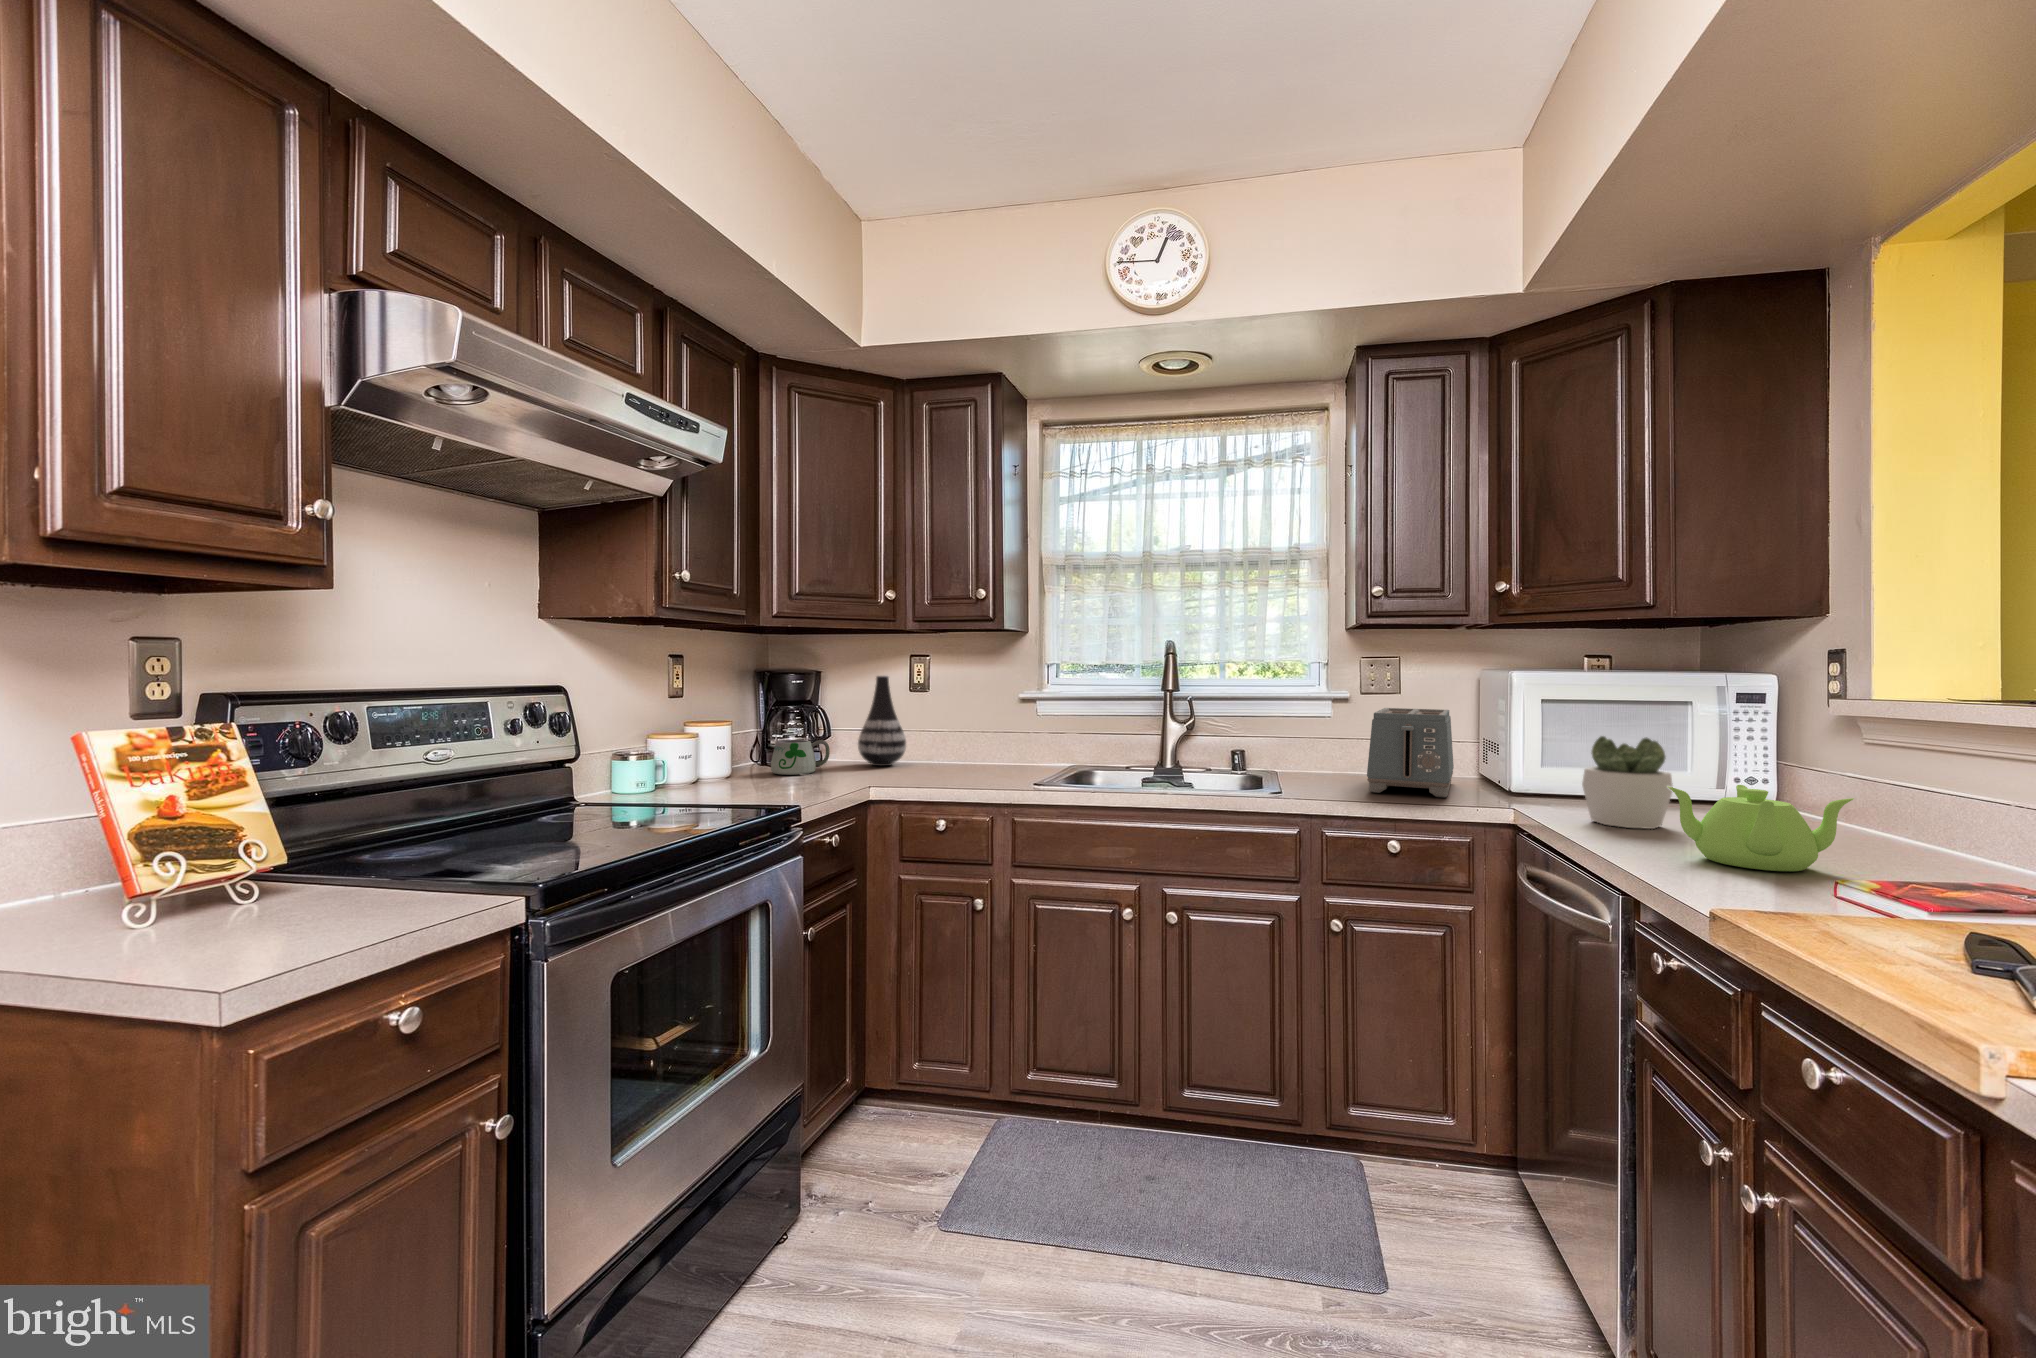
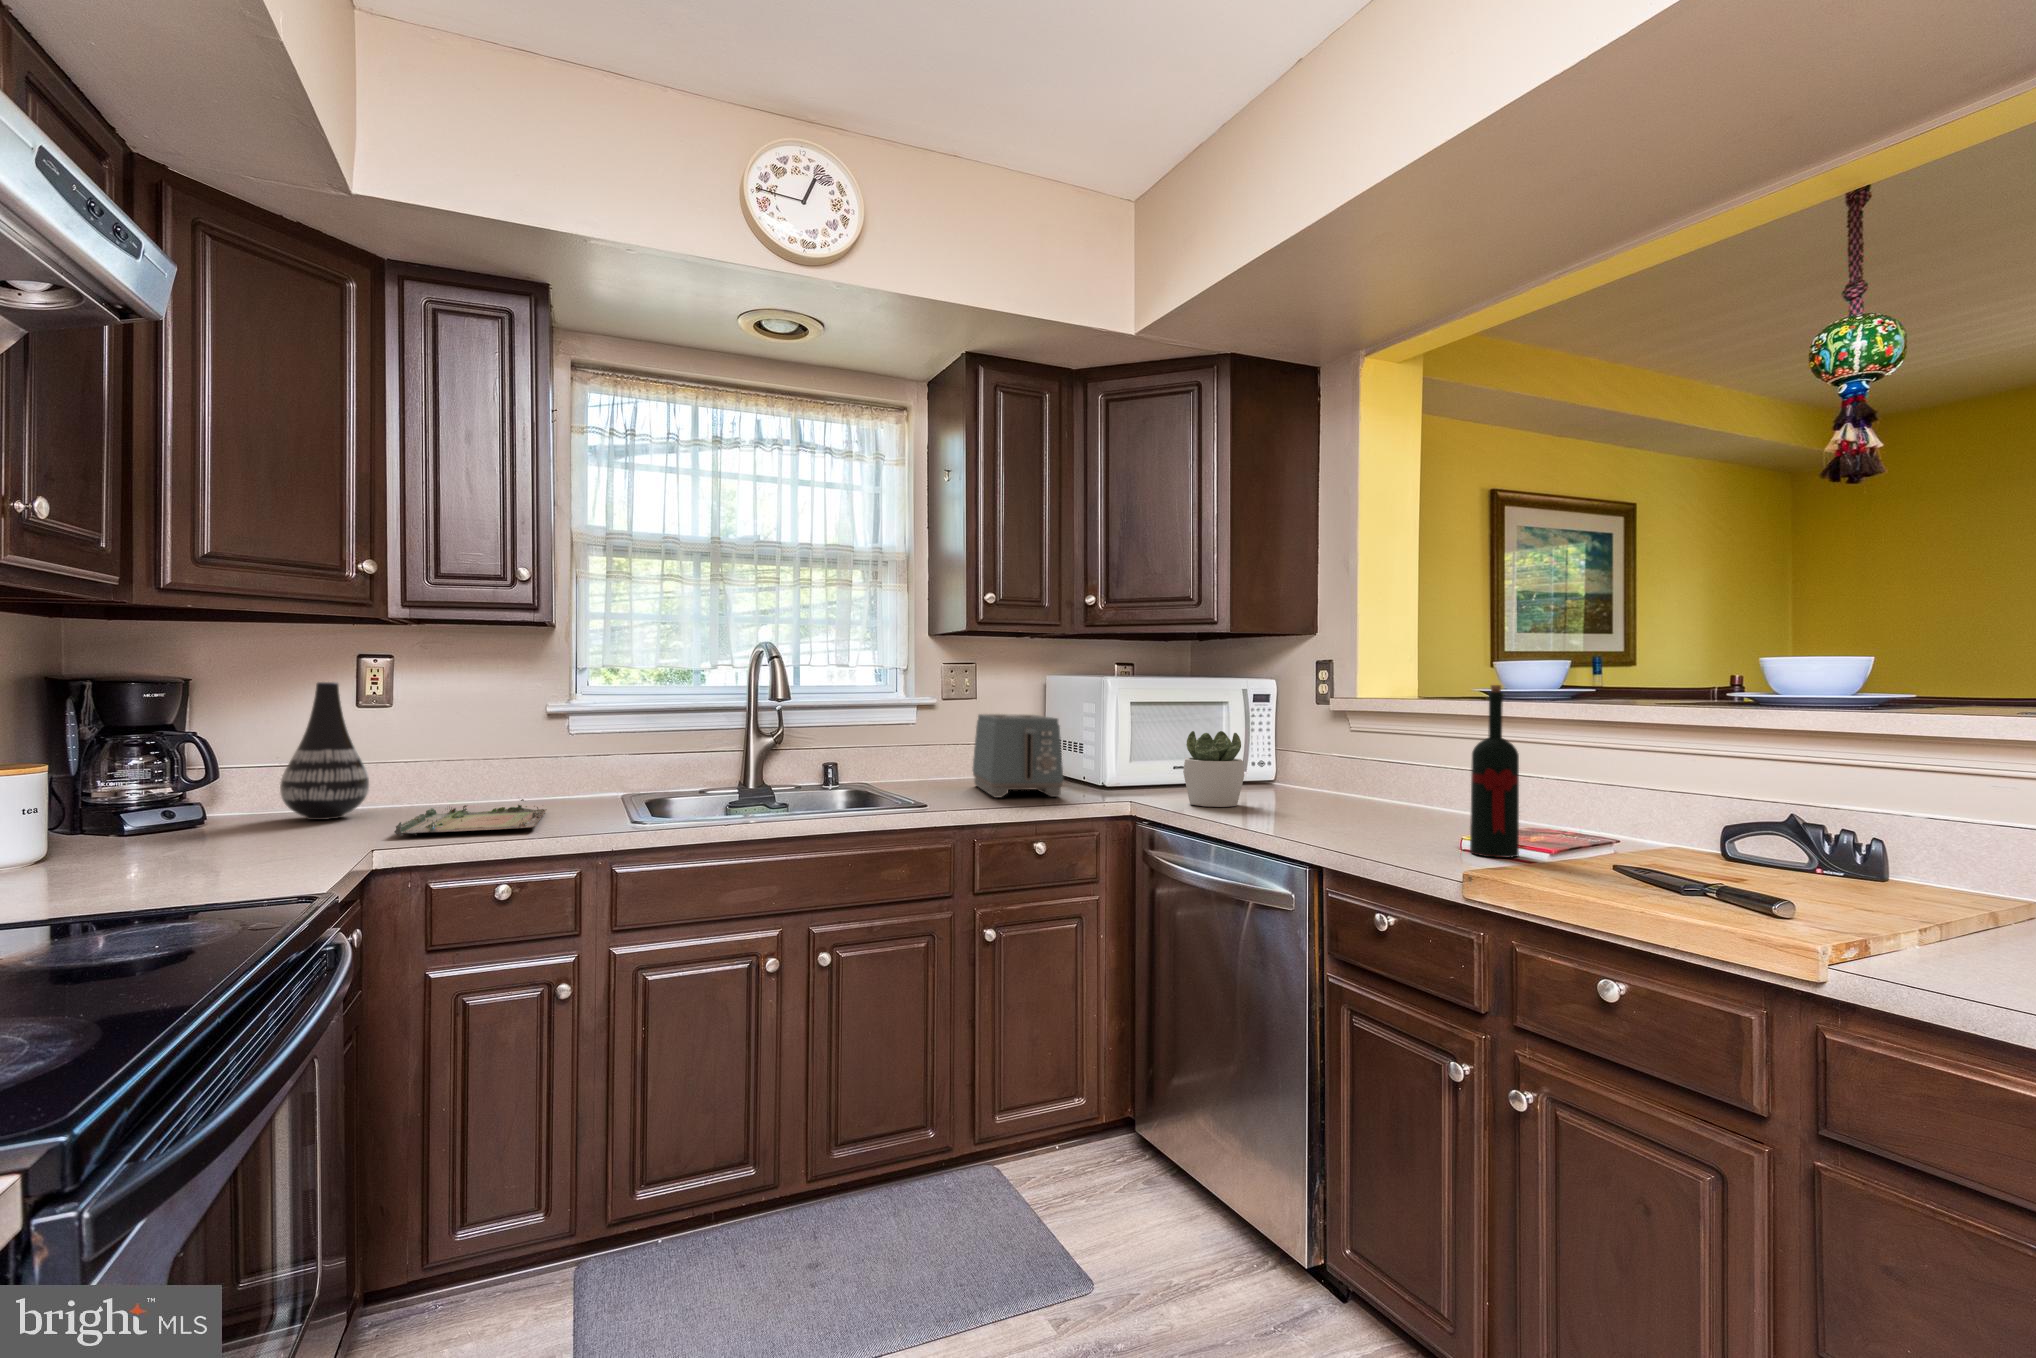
wine bottle: none [1874,694,1966,949] -> present [1470,685,1519,858]
mug: present [771,740,830,776] -> none [123,784,244,845]
tray: none [889,759,1003,783] -> present [395,799,547,836]
teapot: present [1667,785,1854,871] -> none [1283,763,1389,825]

